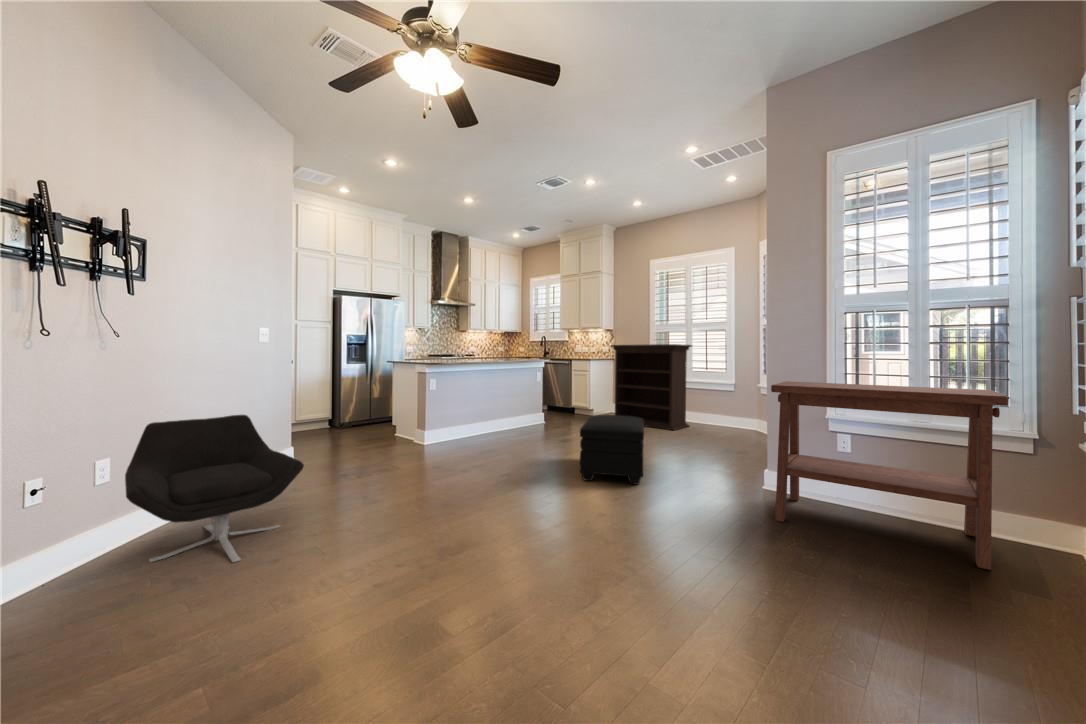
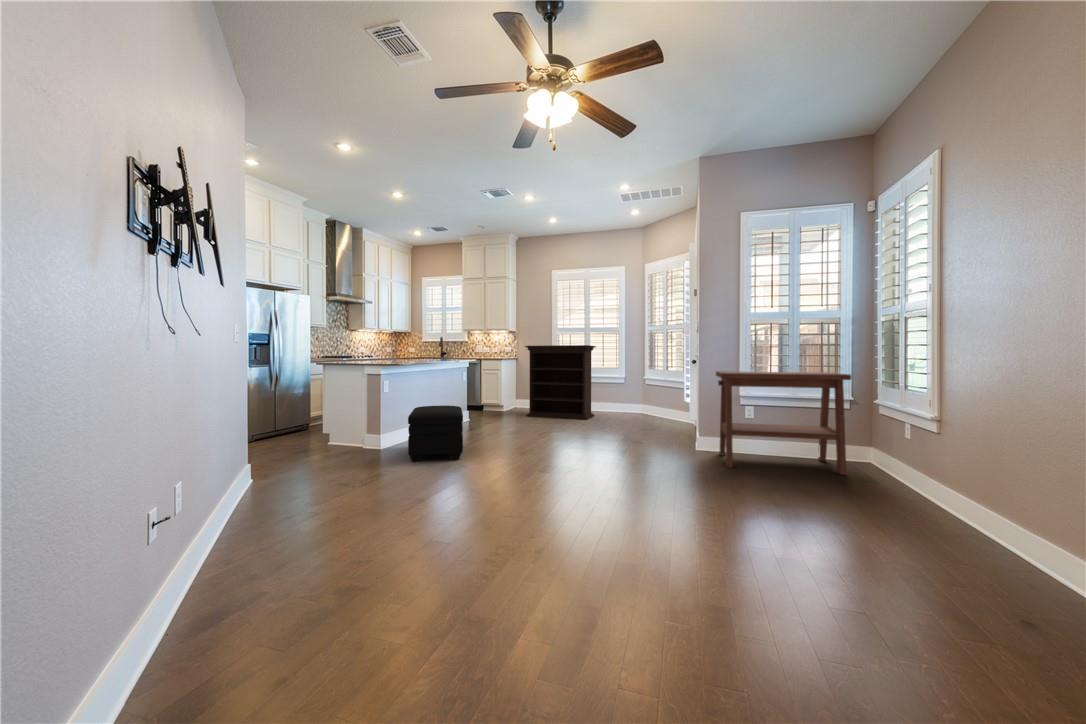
lounge chair: present [125,415,304,562] -> none [211,418,398,575]
ottoman: present [580,415,644,484] -> present [408,406,463,462]

